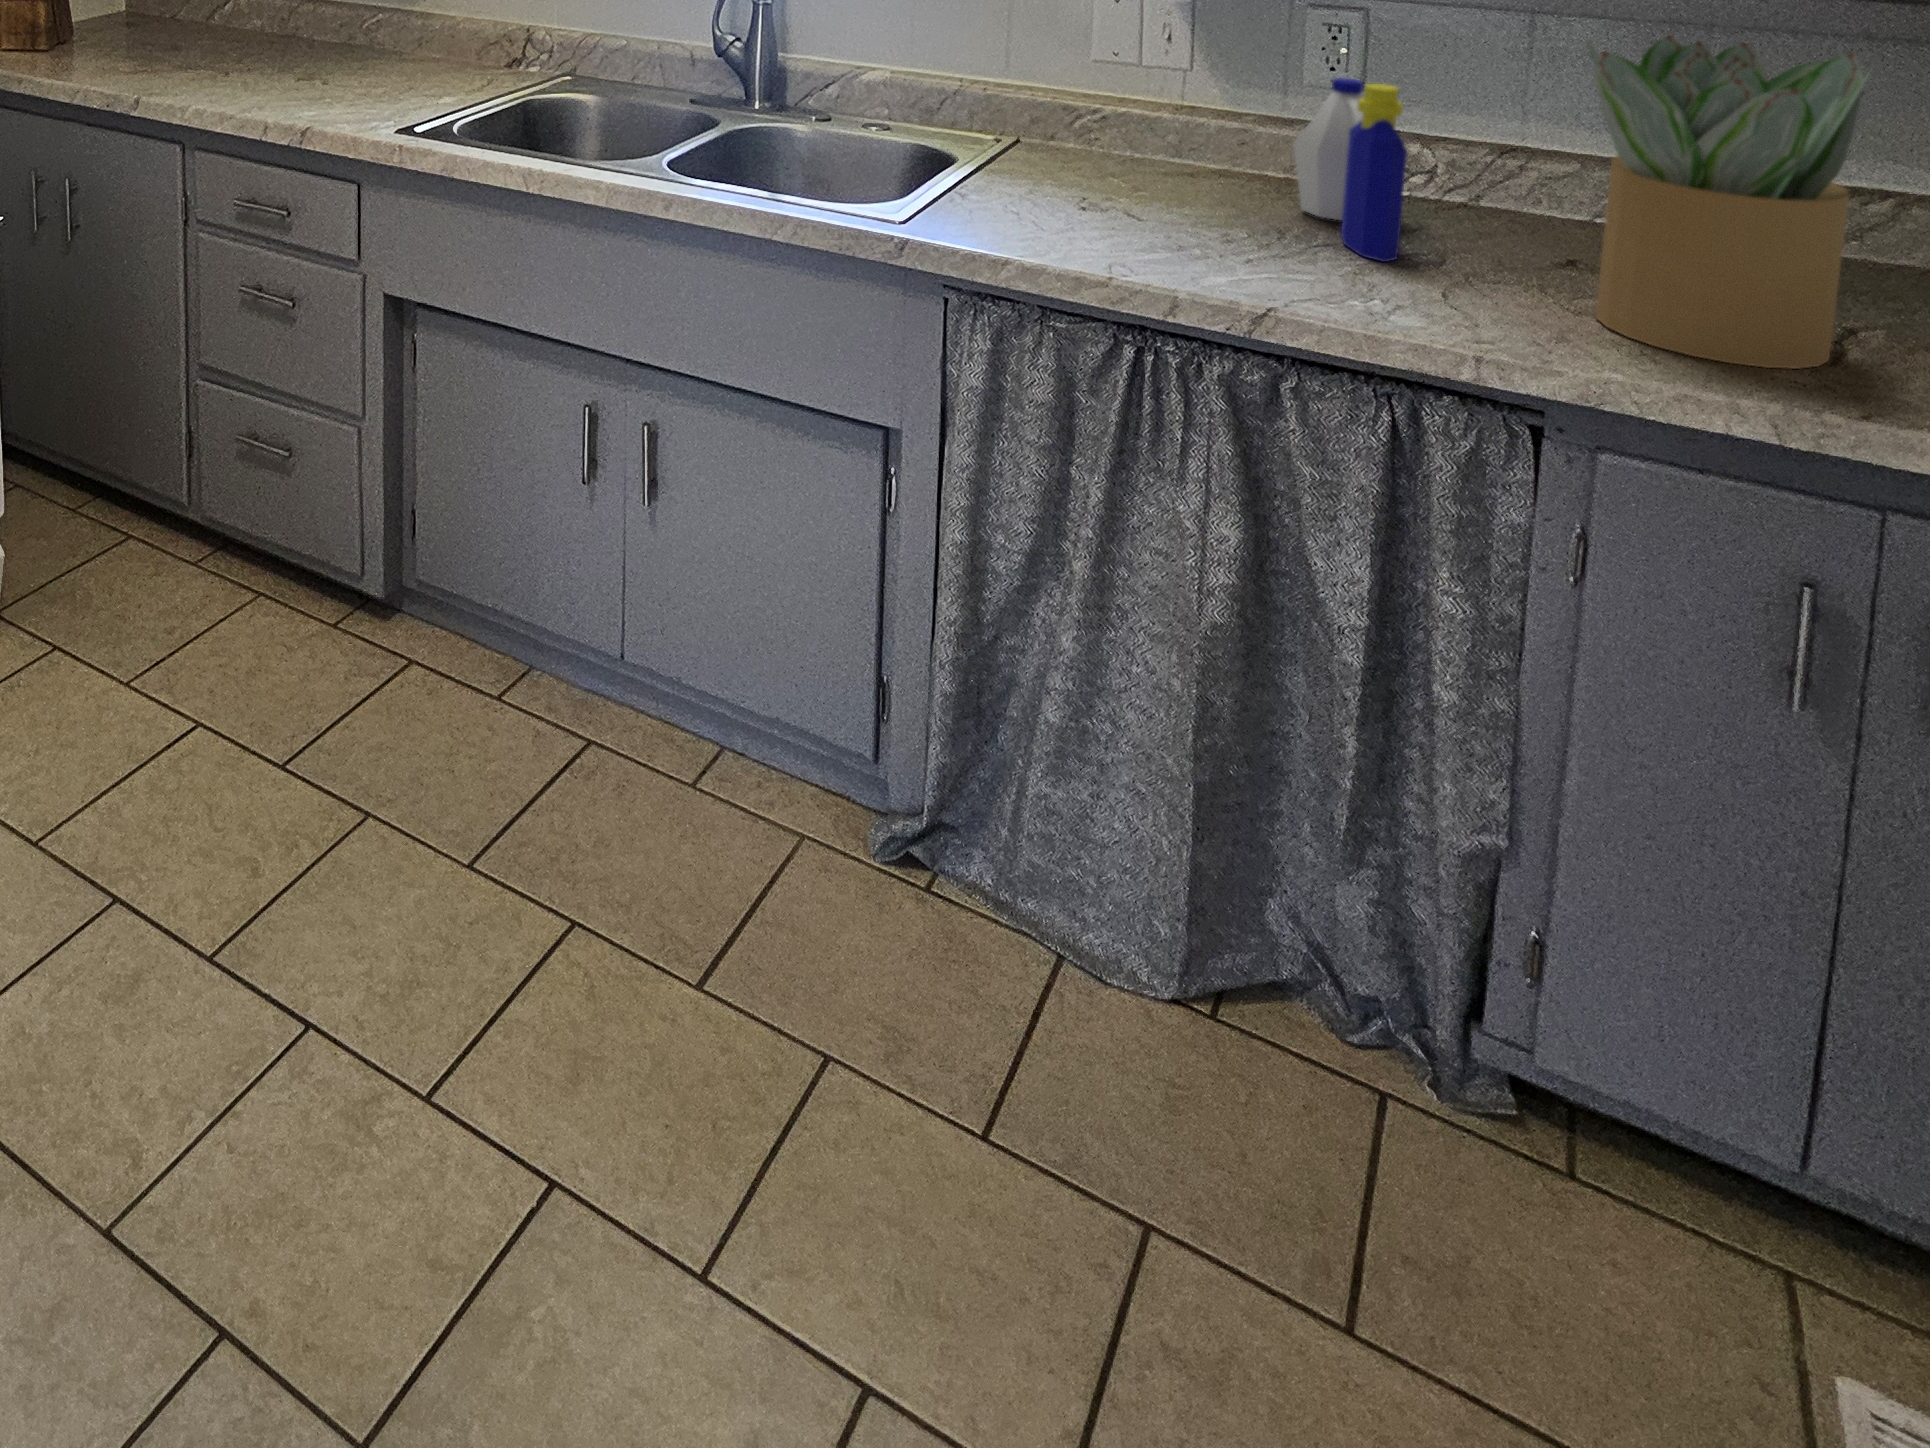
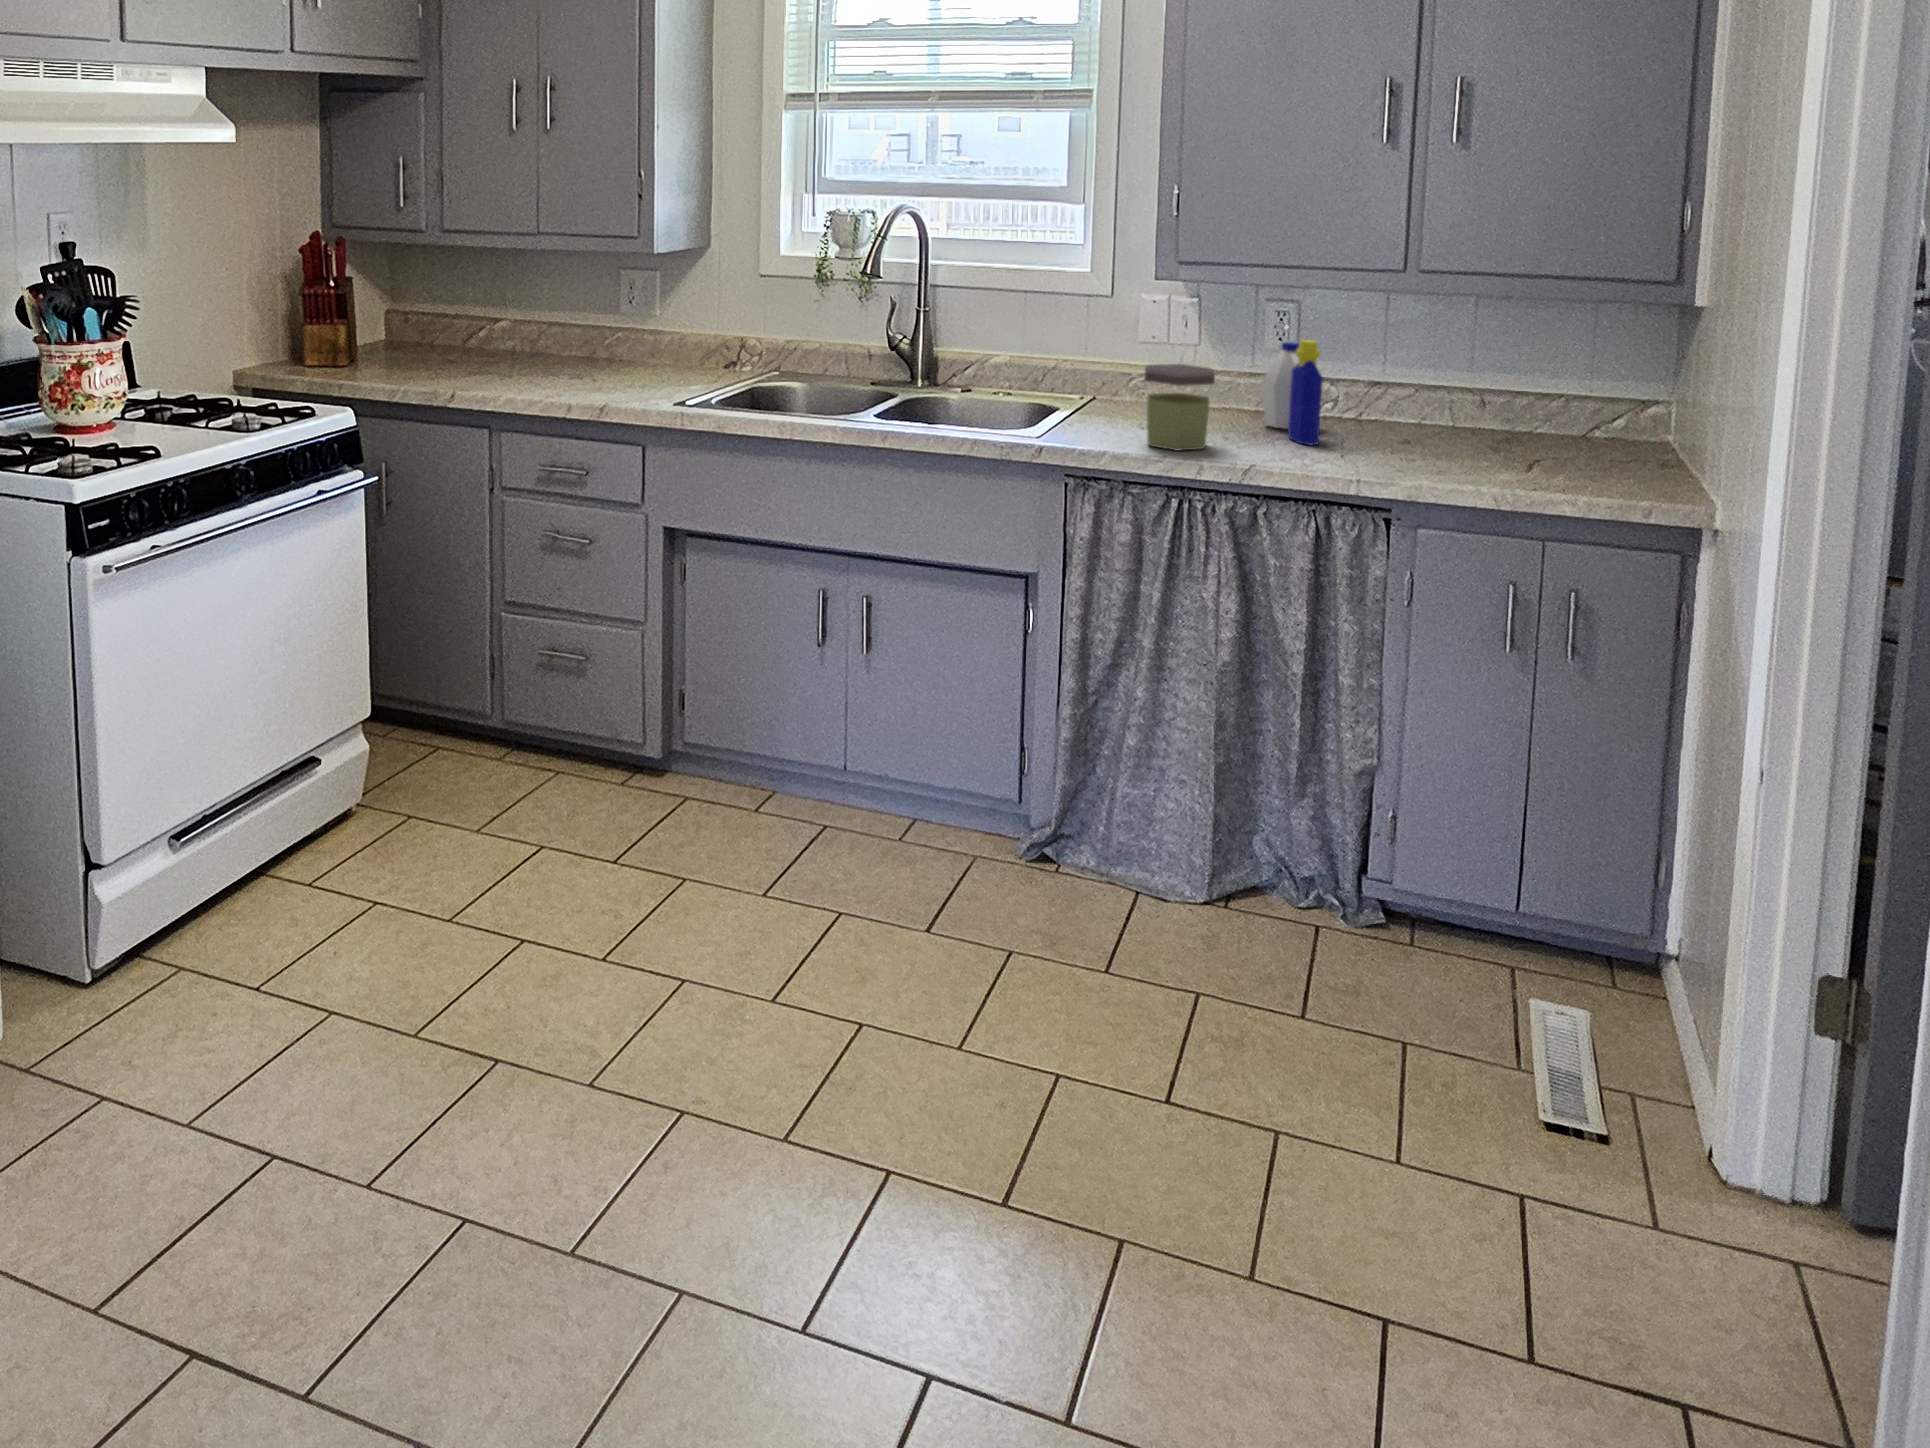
potted plant: present [1587,35,1868,369] -> none [1411,301,1541,477]
jar: none [1080,116,1205,262] -> present [1144,364,1215,451]

